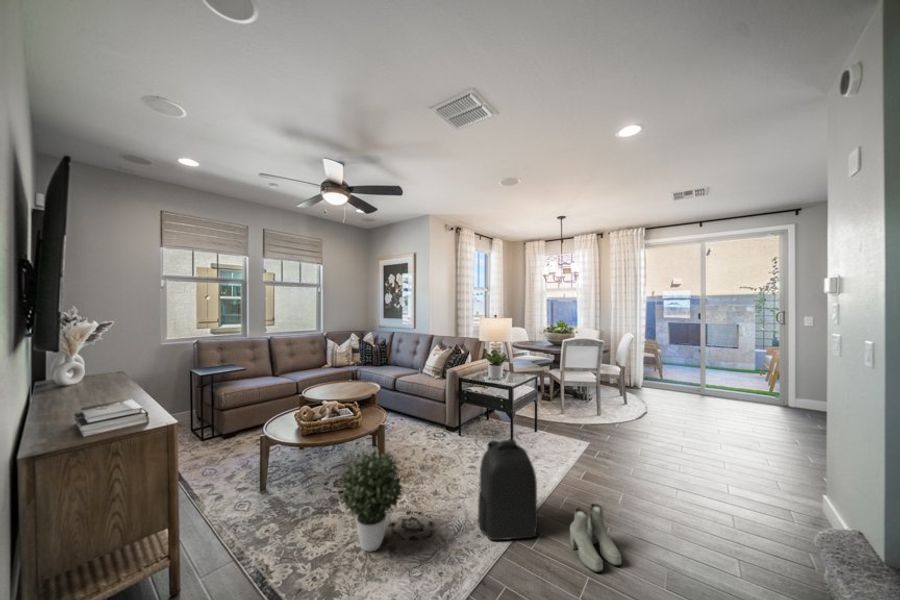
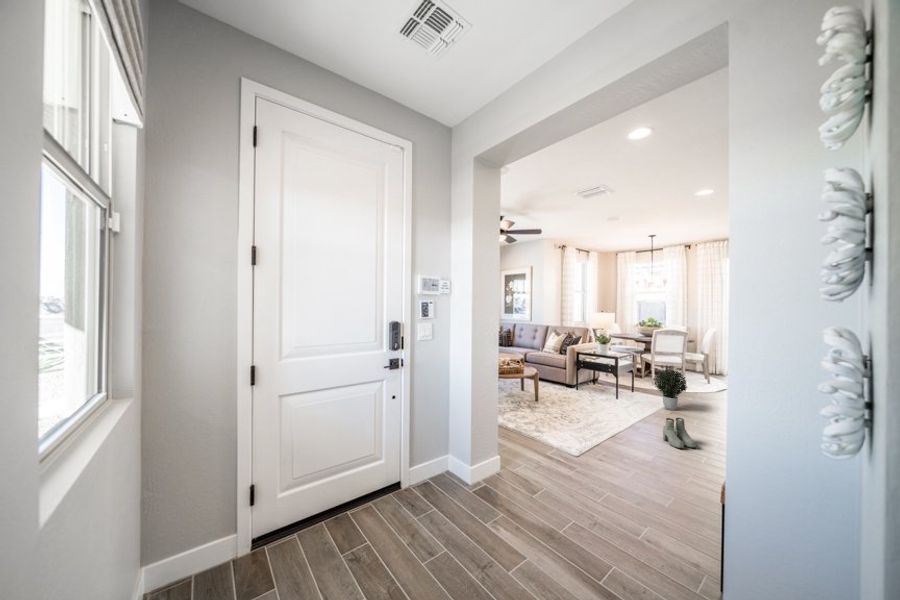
backpack: present [478,440,538,540] -> none [603,381,642,434]
potted plant: present [339,450,403,552] -> present [653,369,687,410]

